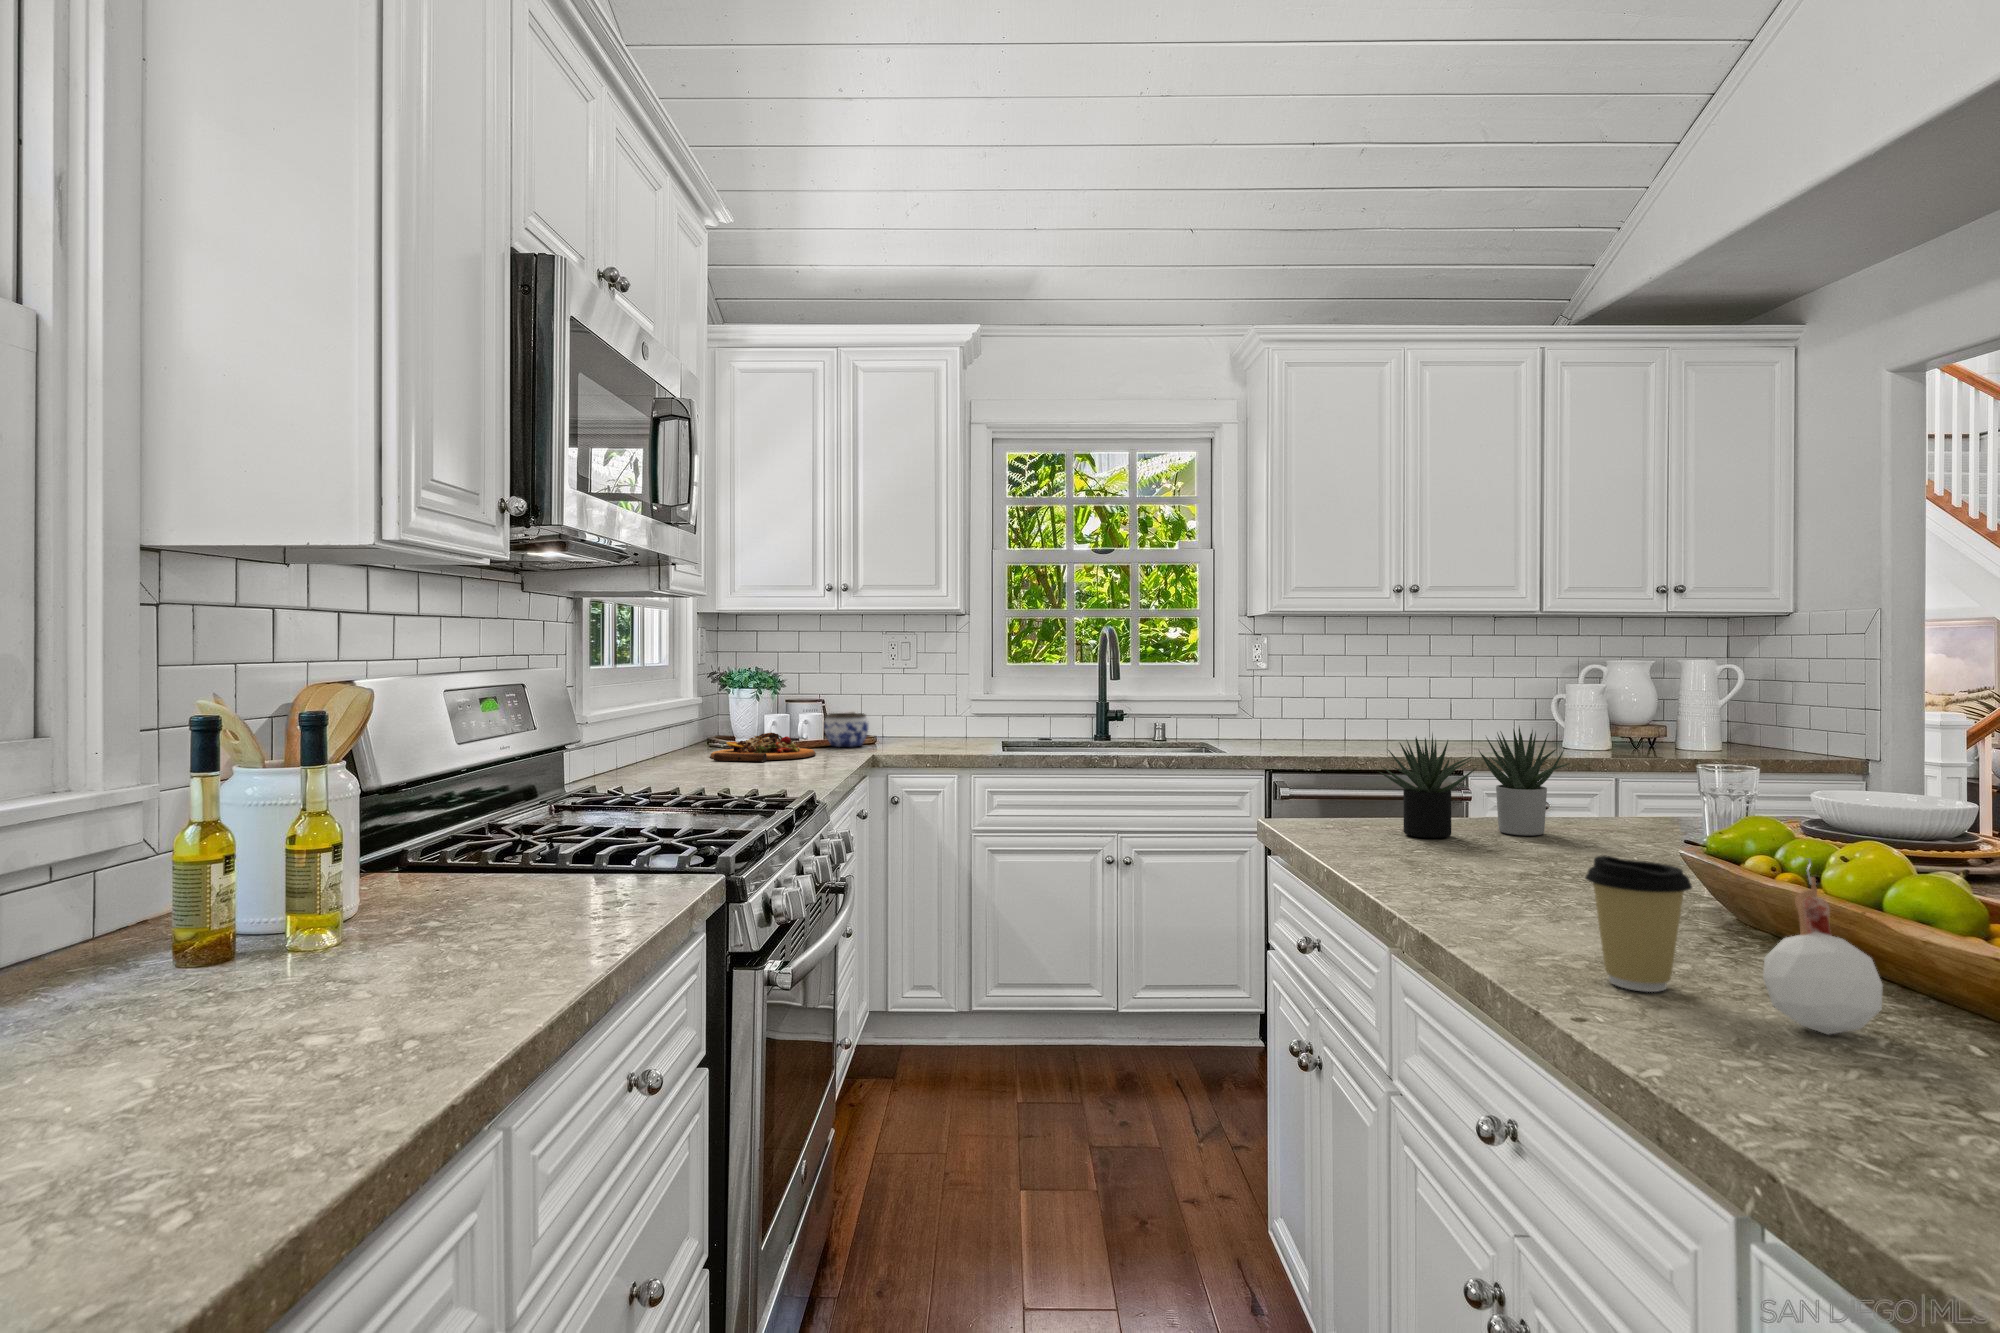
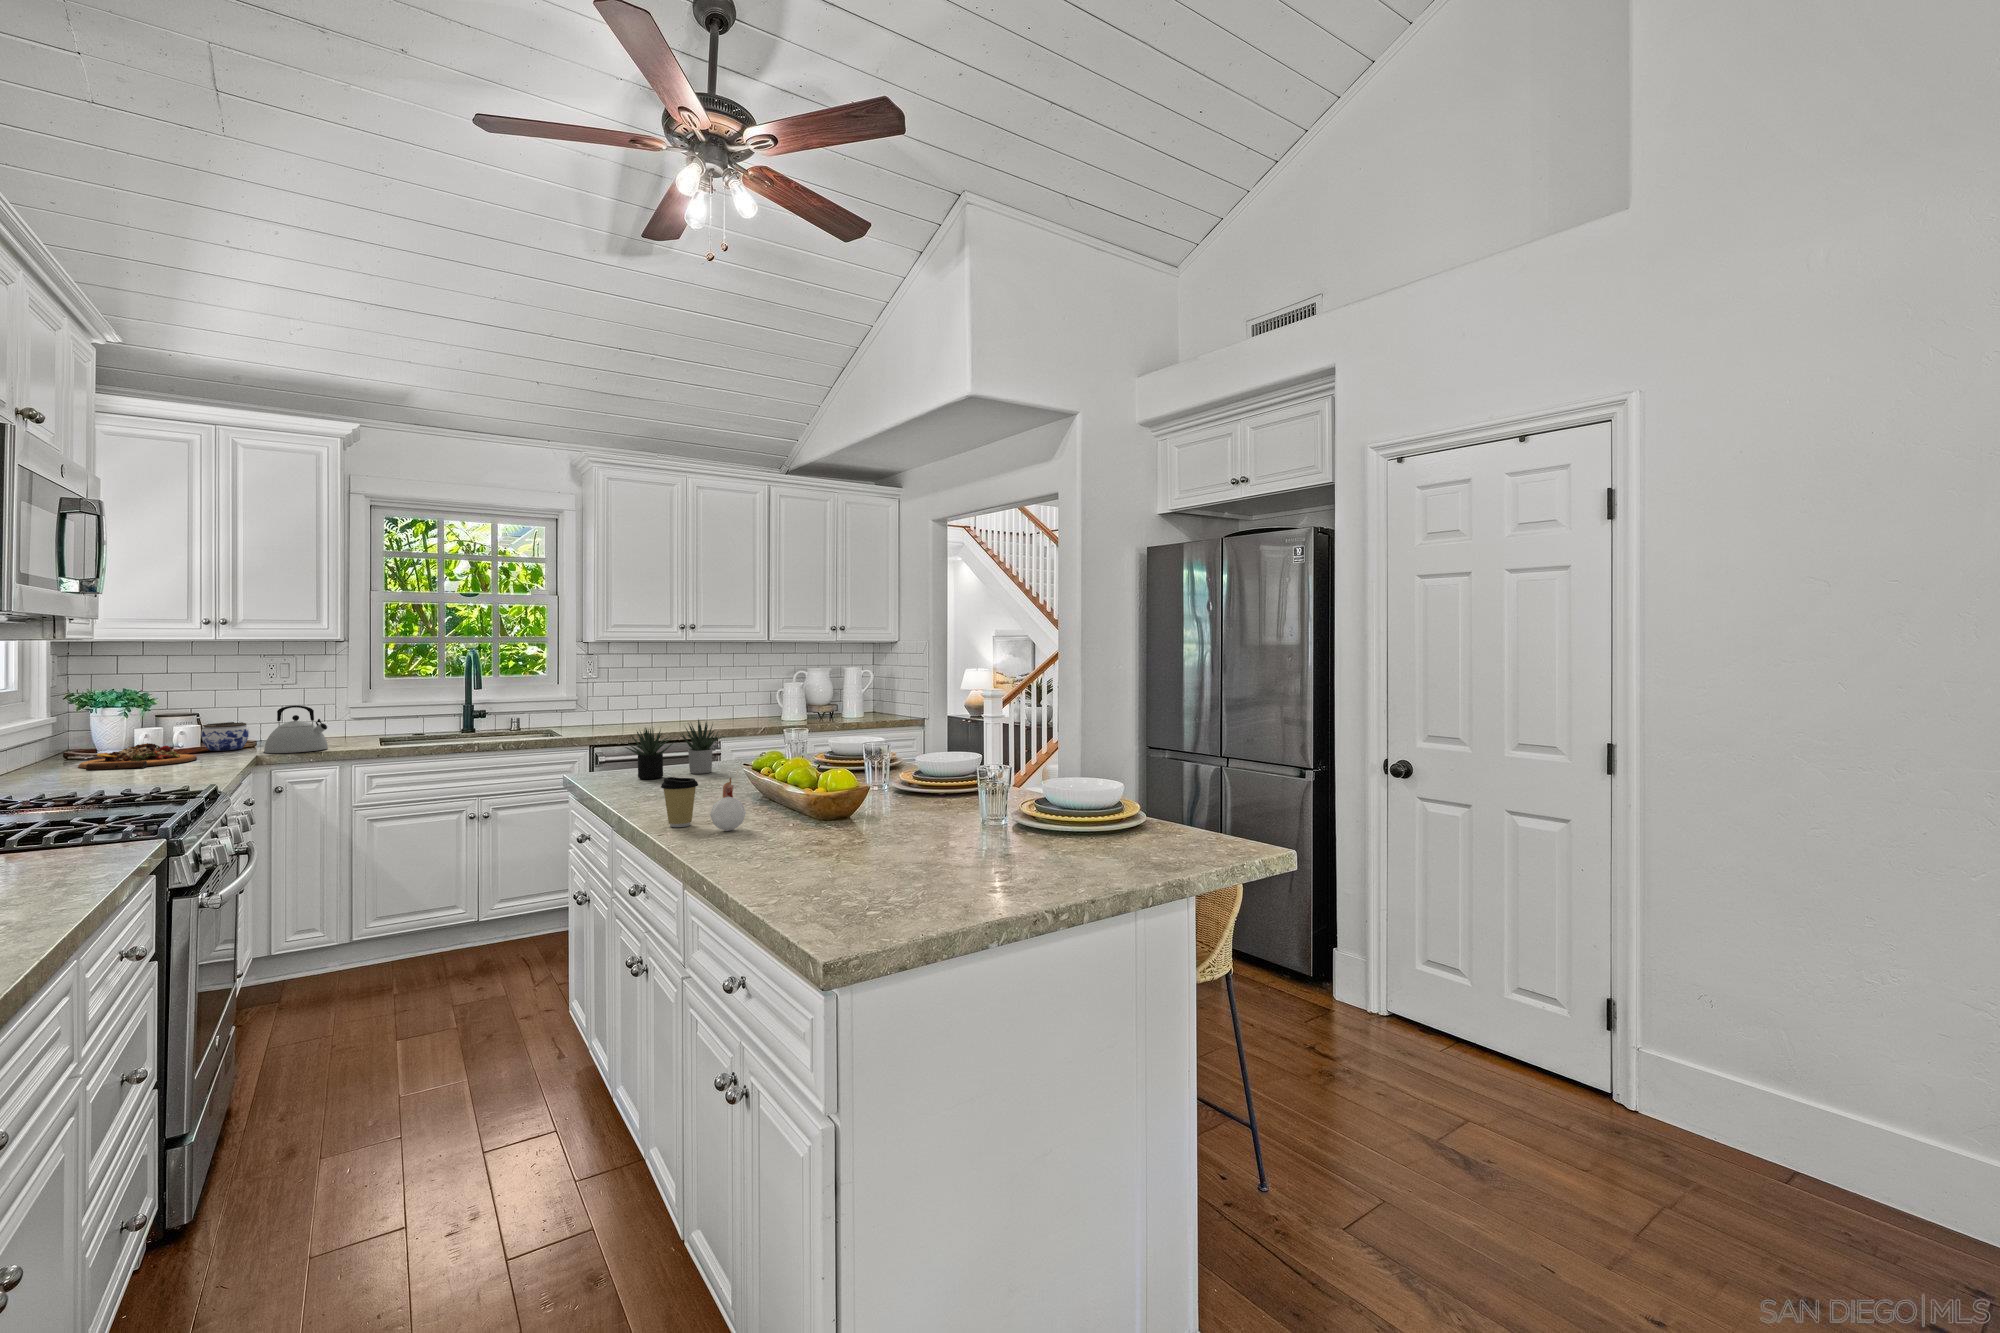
kettle: none [881,693,946,754] -> present [264,705,328,753]

